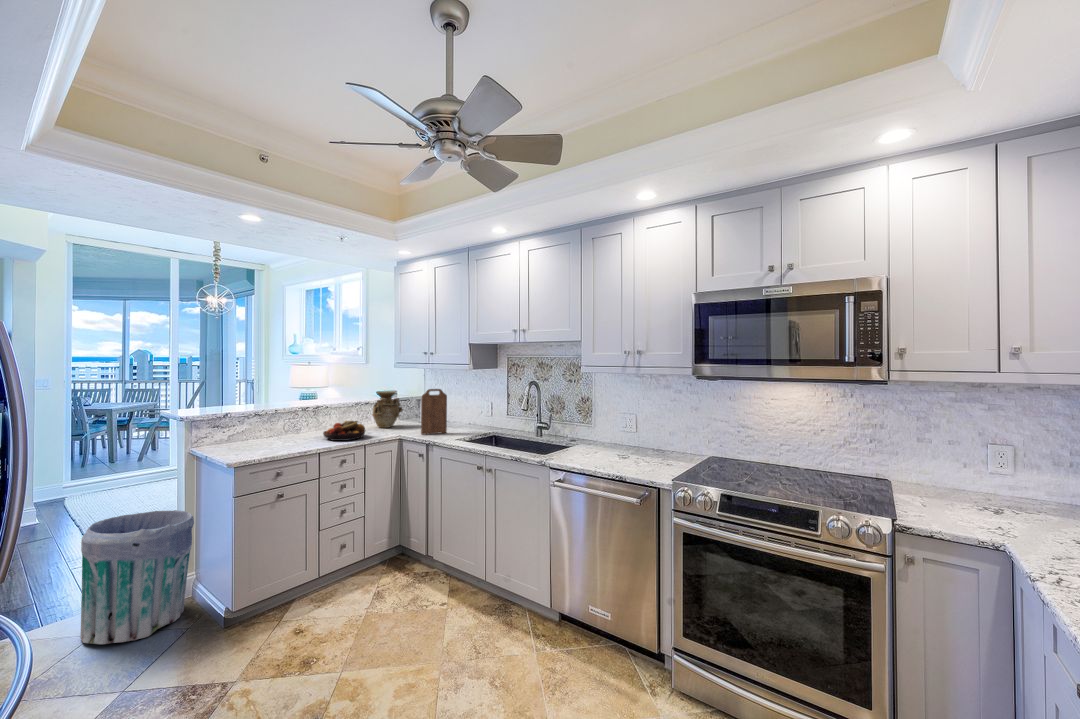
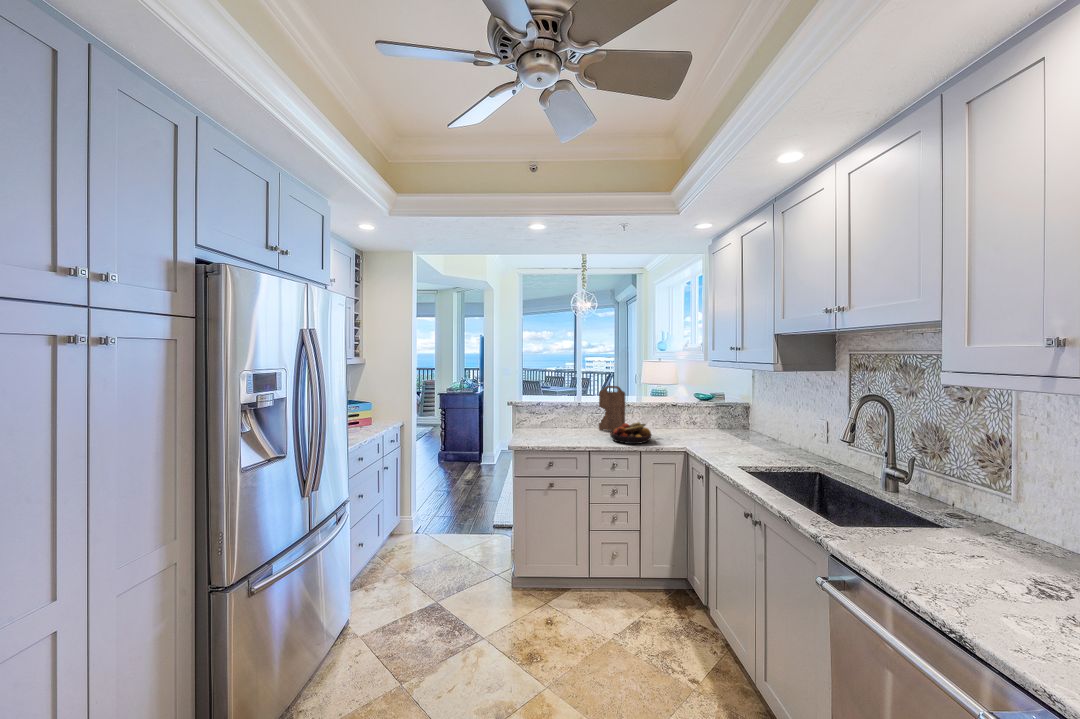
cutting board: present [421,389,447,435] -> present [599,386,625,431]
vase: present [372,391,402,428] -> none [674,394,711,436]
trash can: present [80,510,194,644] -> none [445,472,512,571]

